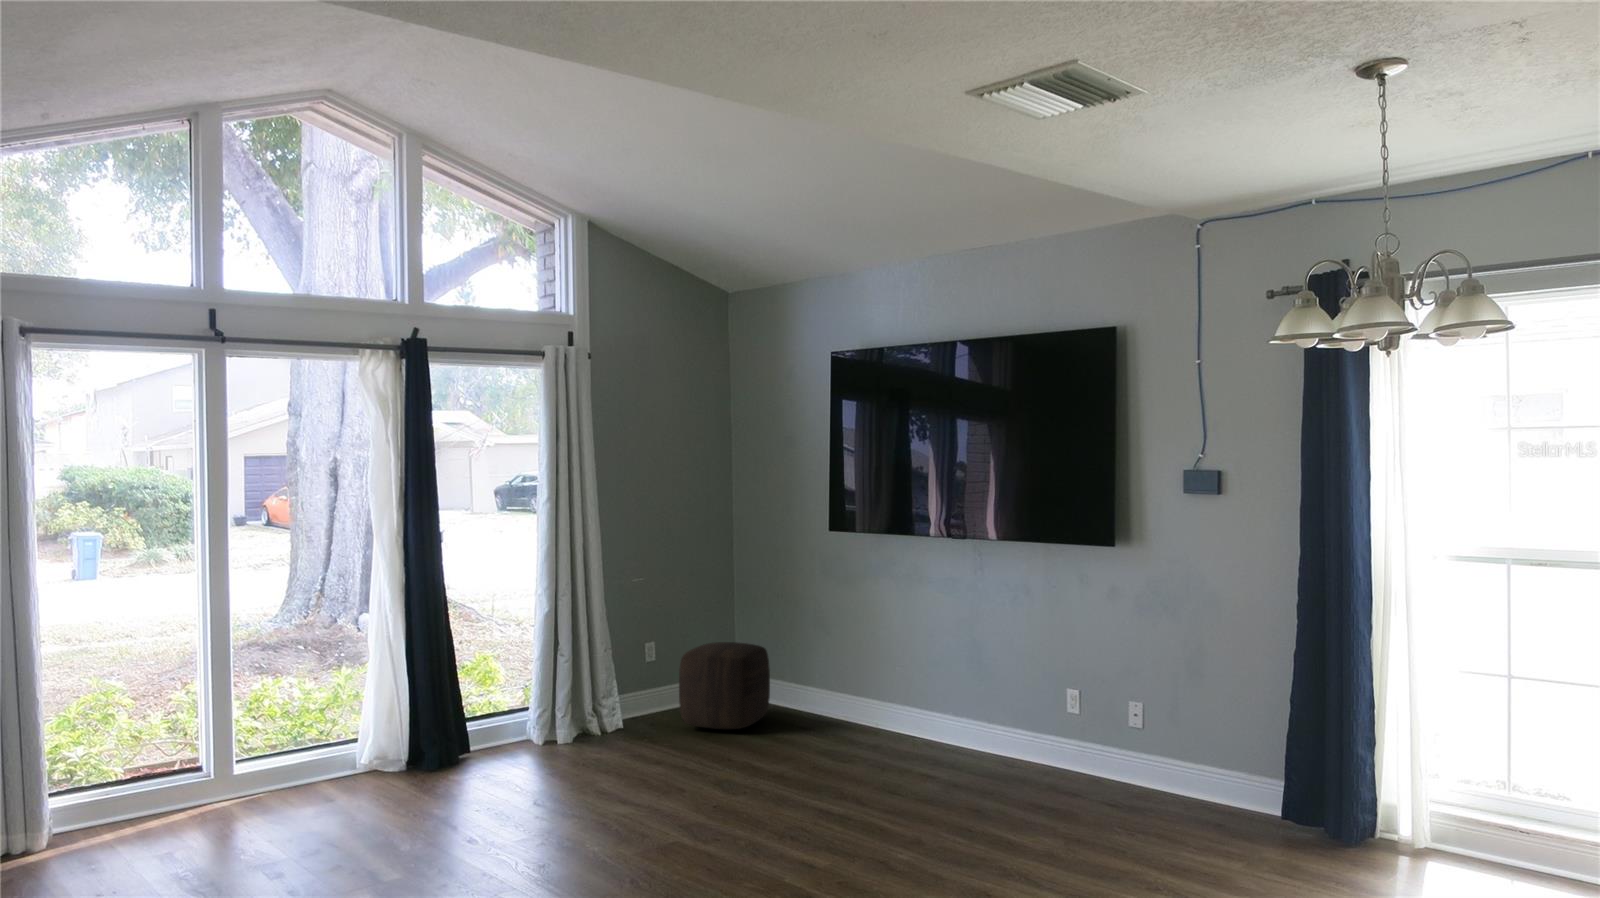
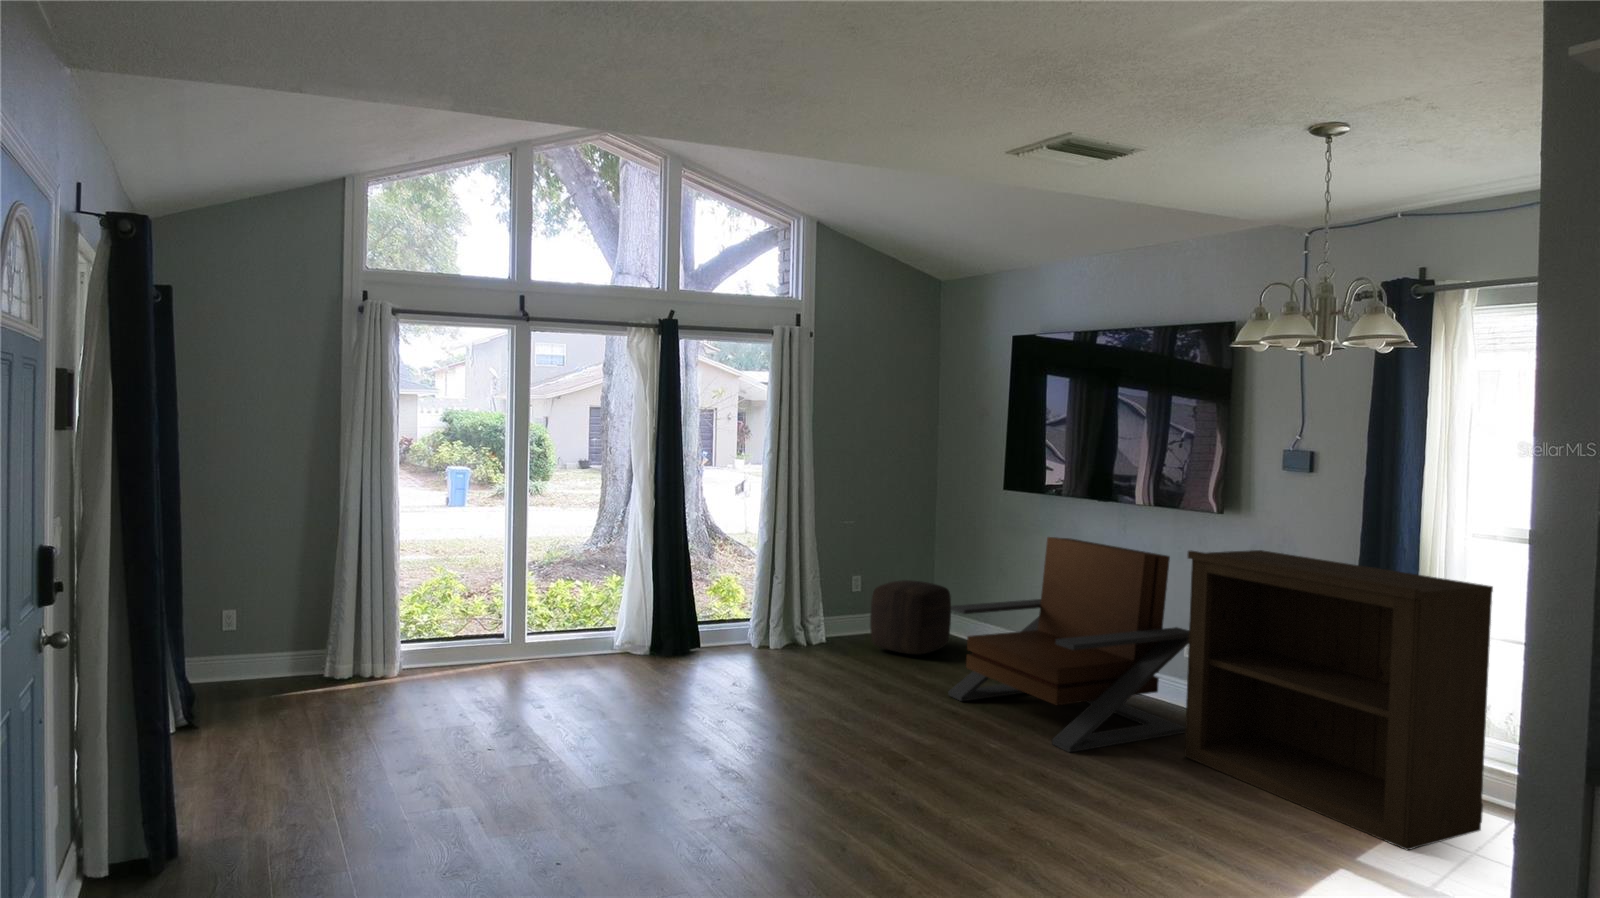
bookshelf: none [1063,577,1364,873] -> present [1184,550,1493,850]
lounge chair: none [795,579,1062,821] -> present [948,537,1189,752]

